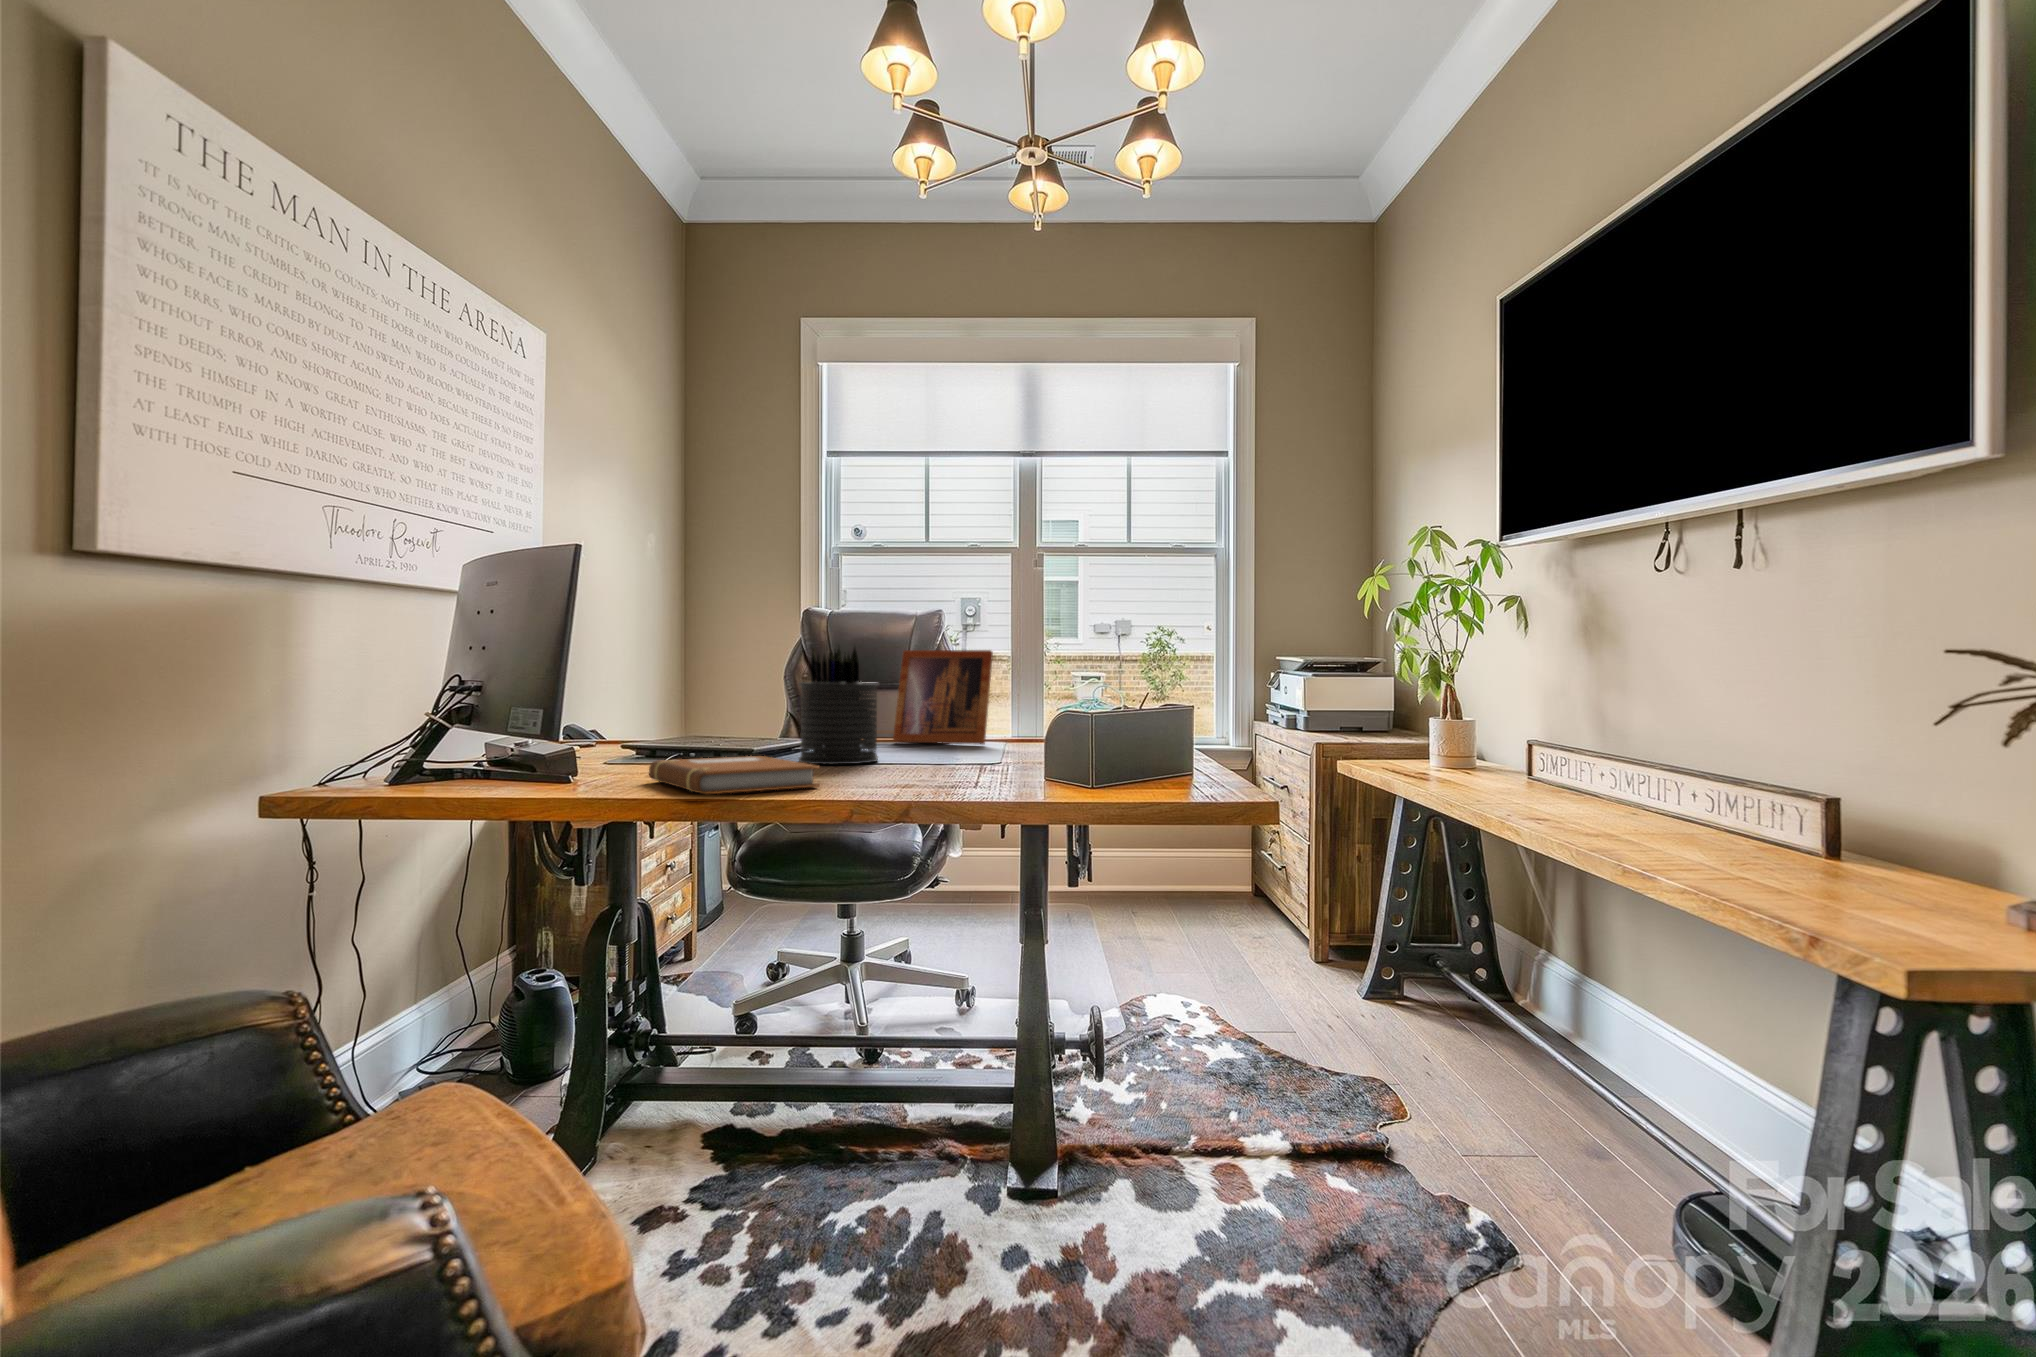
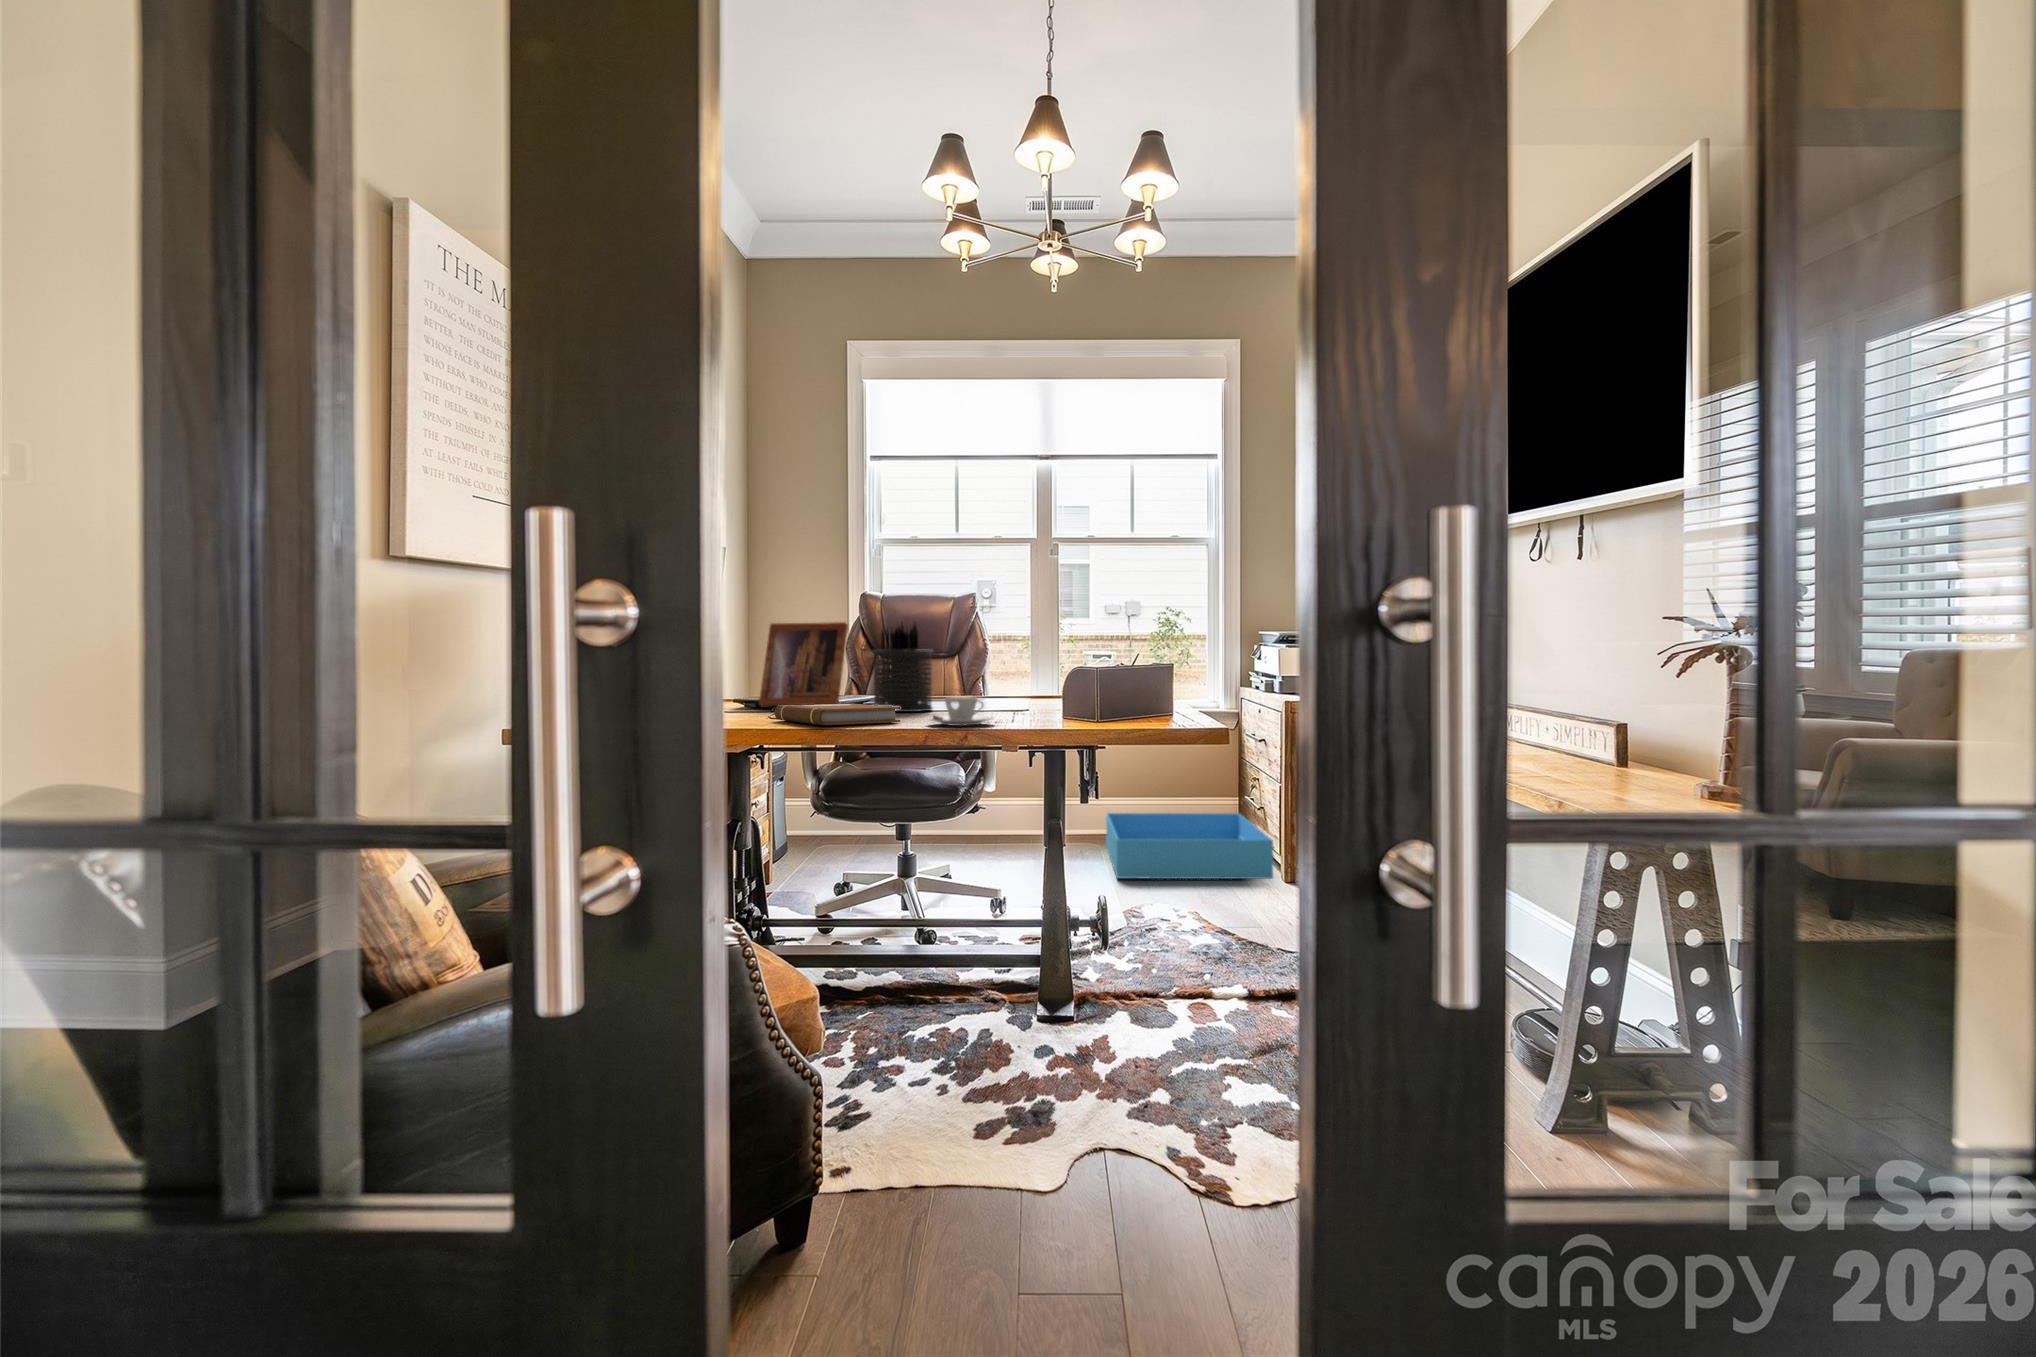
picture frame: present [893,650,993,745] -> present [759,622,848,706]
coffee cup: none [856,752,950,795] -> present [928,696,993,726]
storage bin: none [1098,867,1298,955] -> present [1106,813,1273,879]

